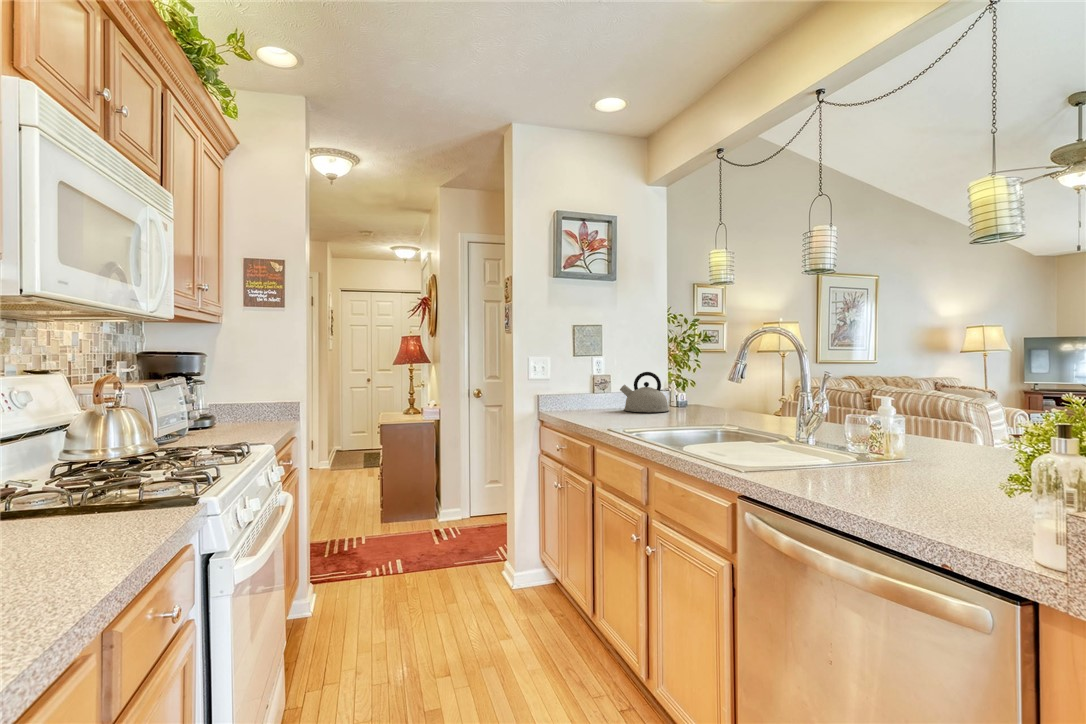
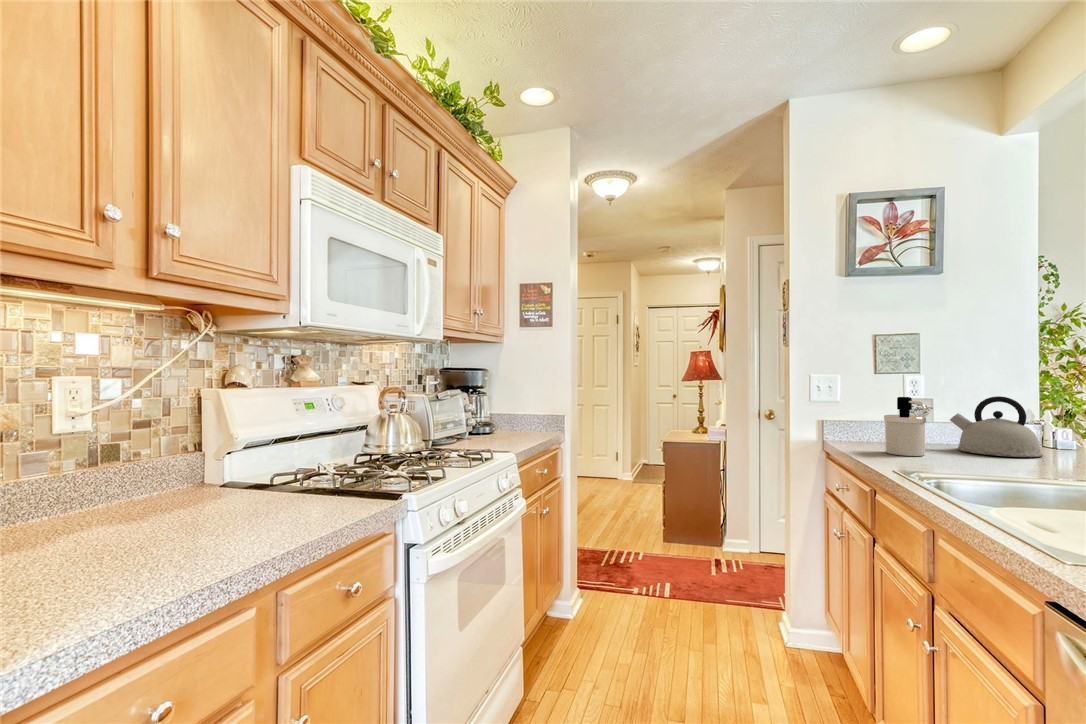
soap dispenser: none [584,374,613,417] -> present [884,397,927,456]

